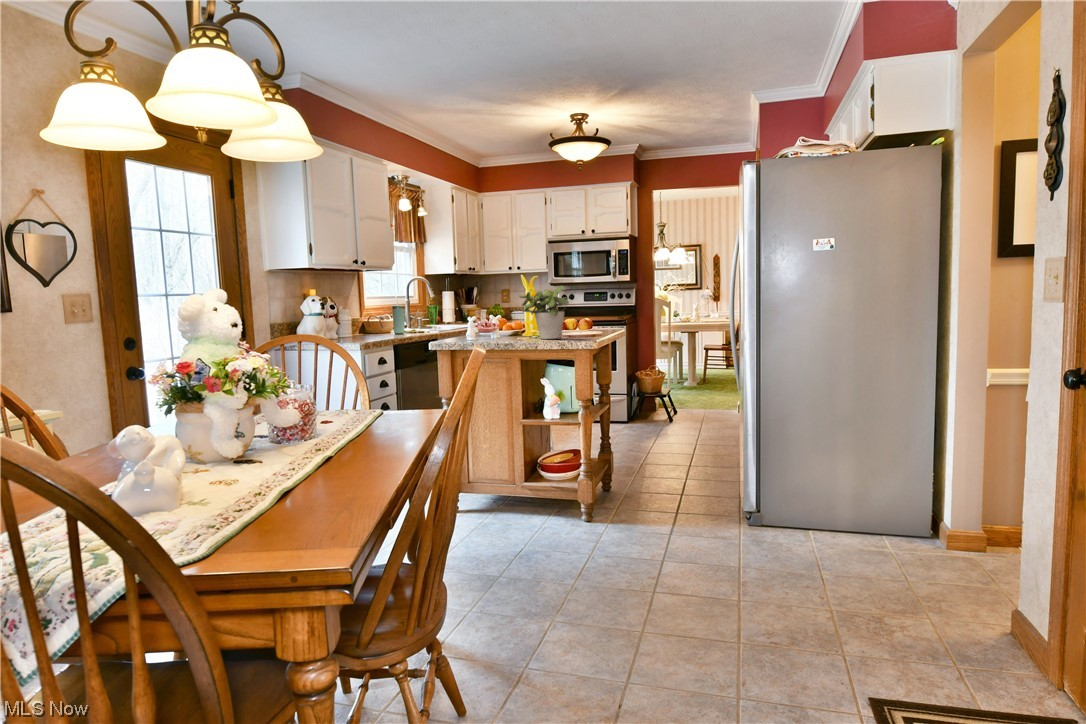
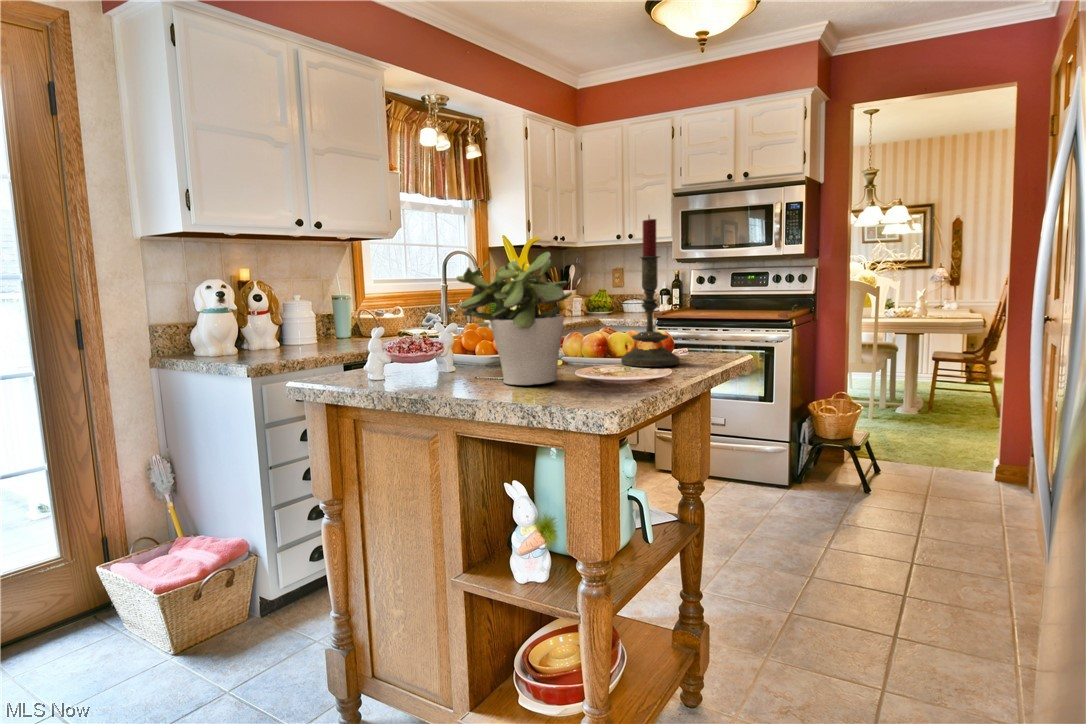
candle: none [573,268,599,335] -> present [621,217,679,367]

